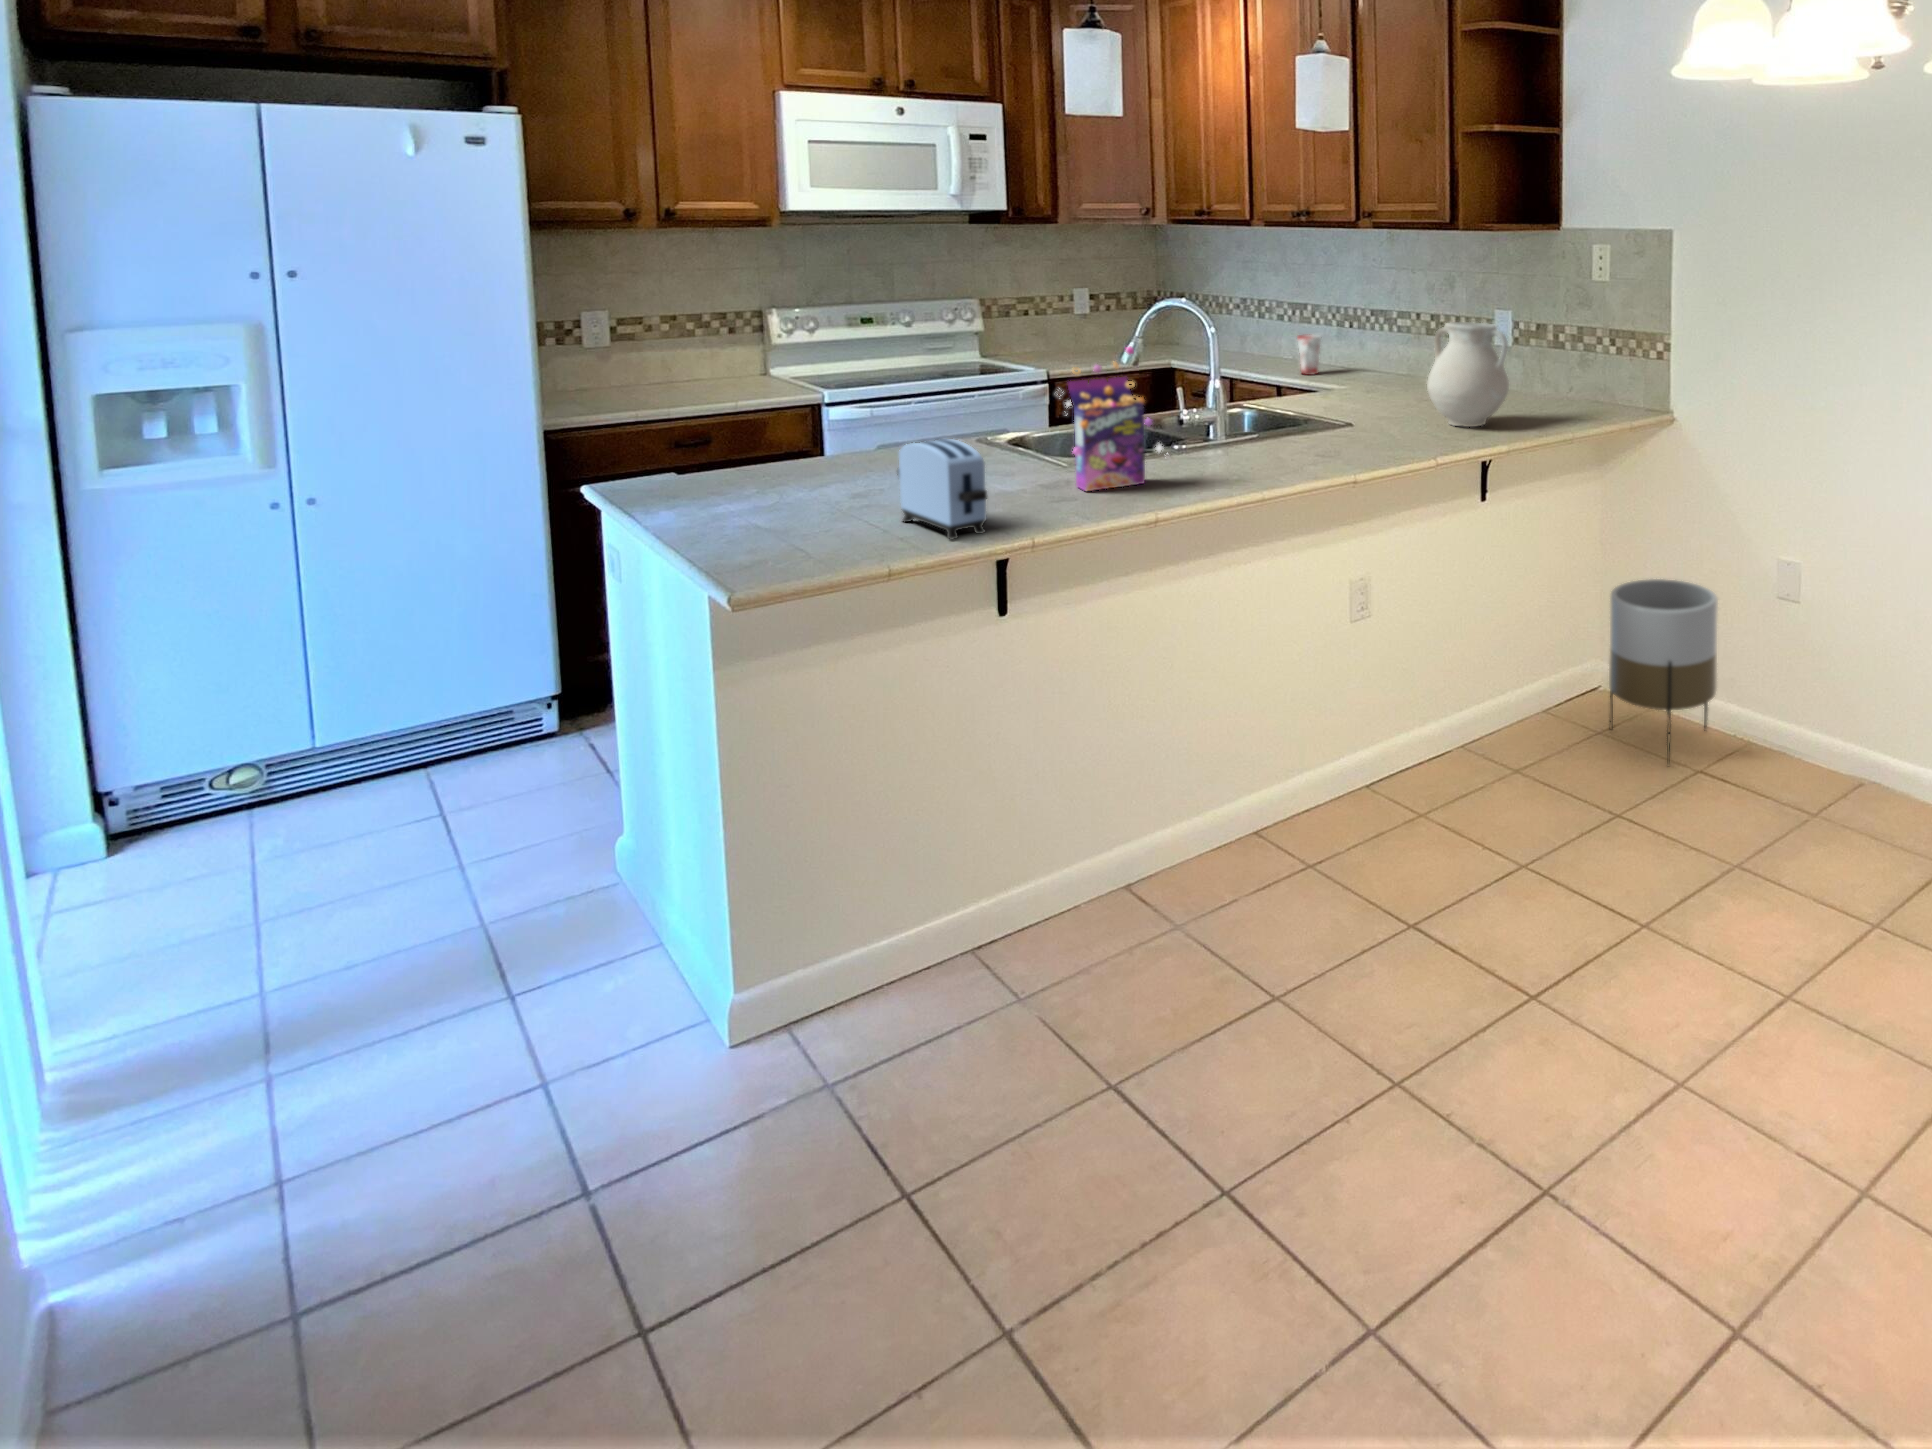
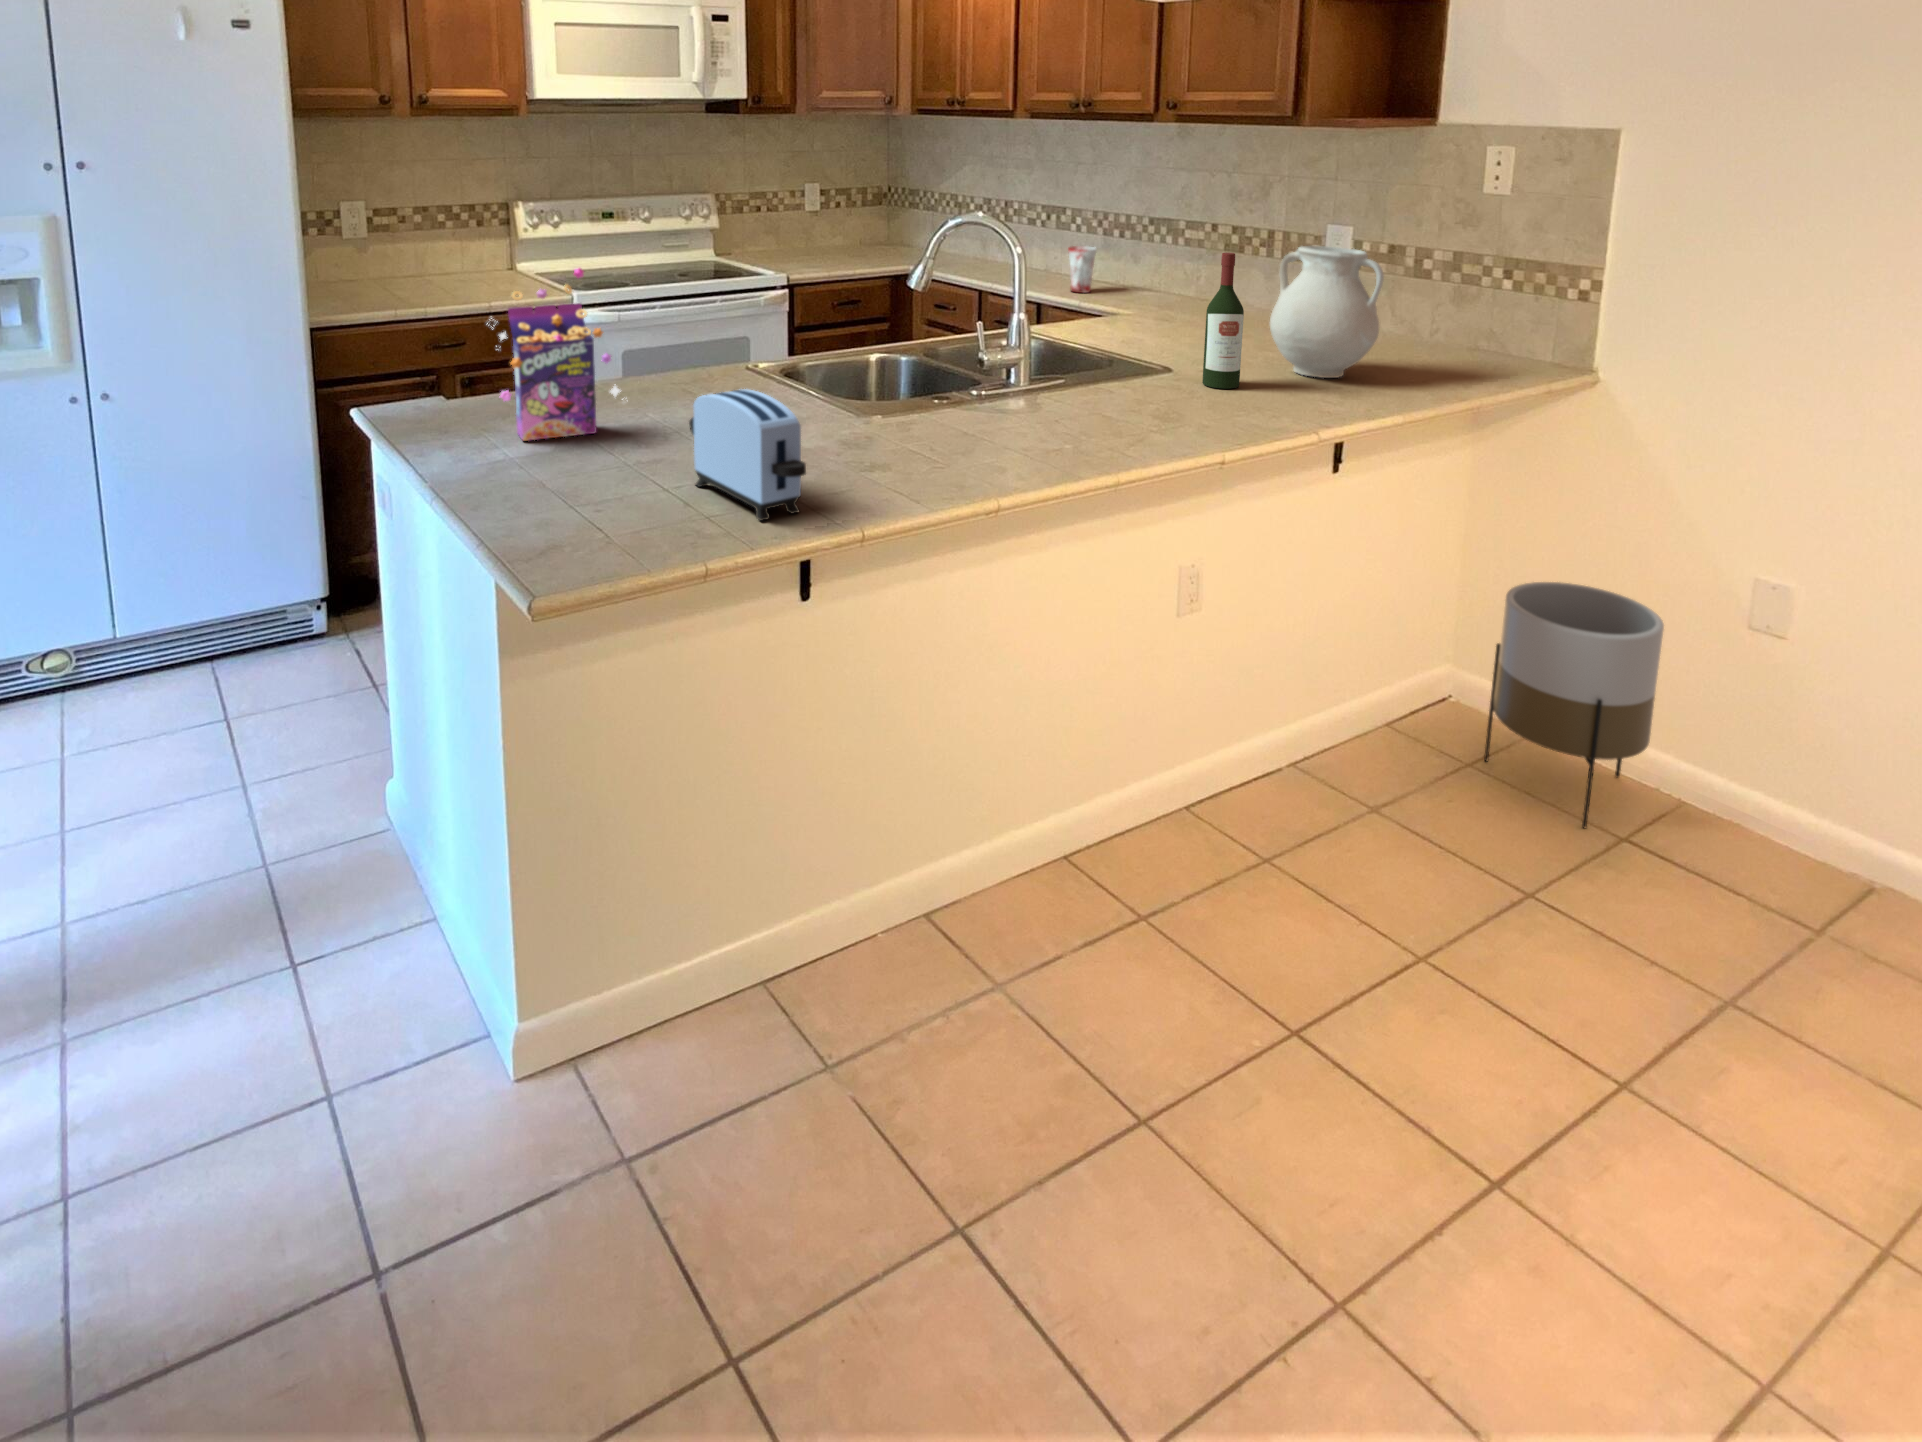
wine bottle: none [1369,328,1398,437] -> present [1202,252,1244,389]
cereal box: present [1066,346,1168,491] -> present [487,268,623,441]

